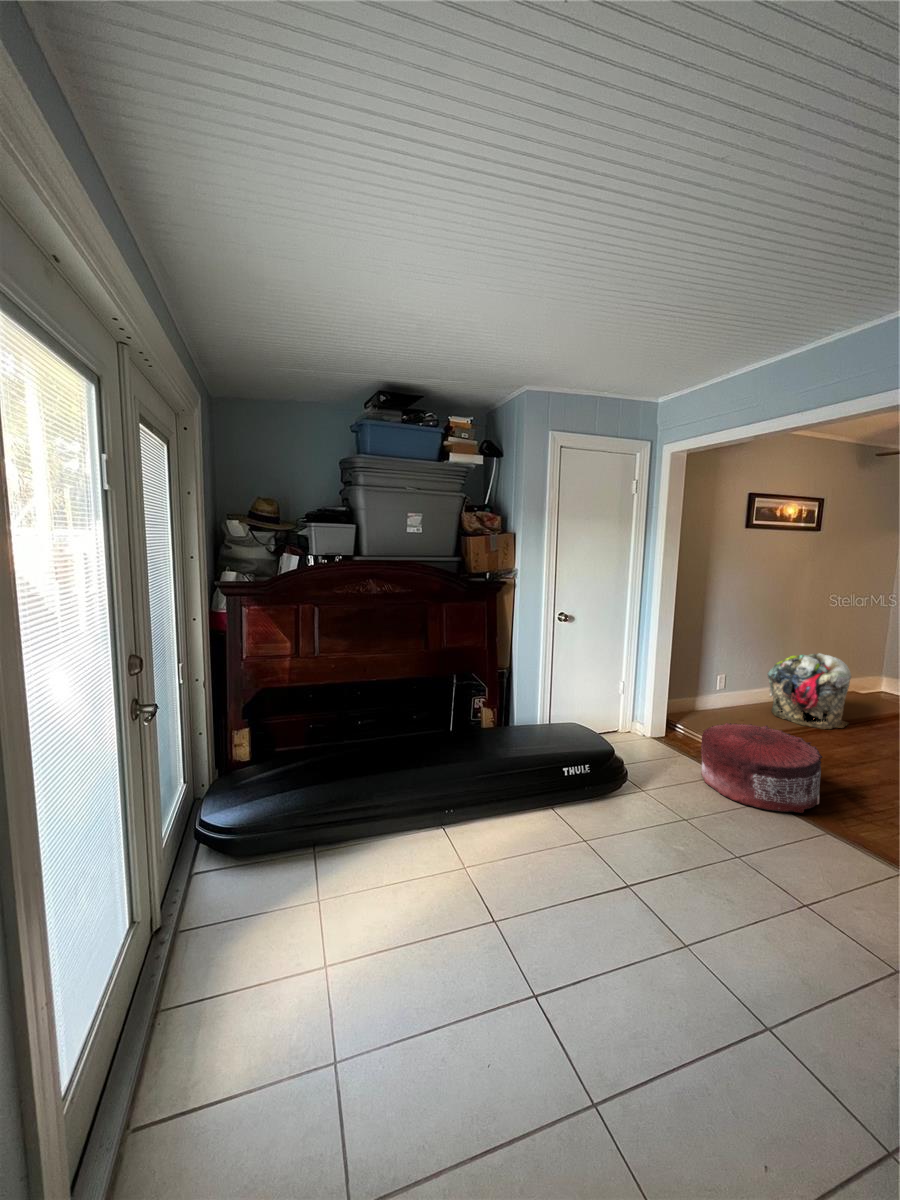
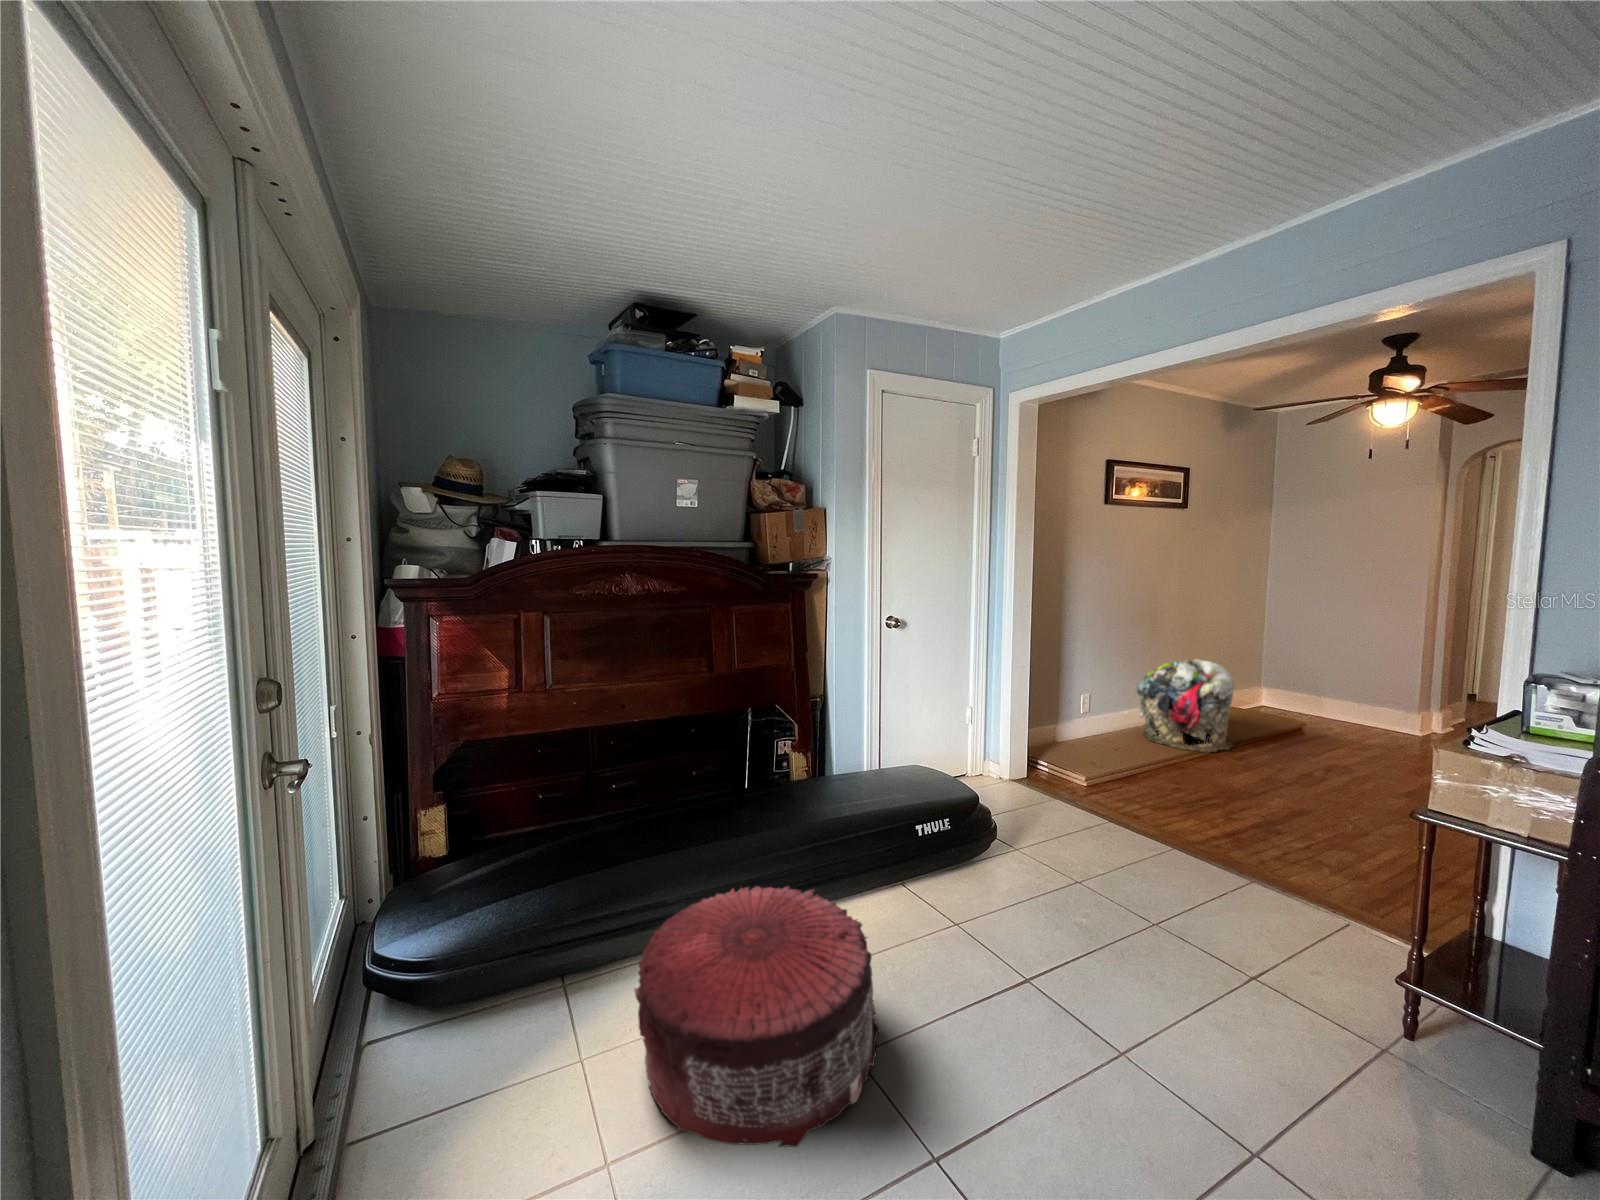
pouf: present [701,723,822,813] -> present [634,886,881,1147]

